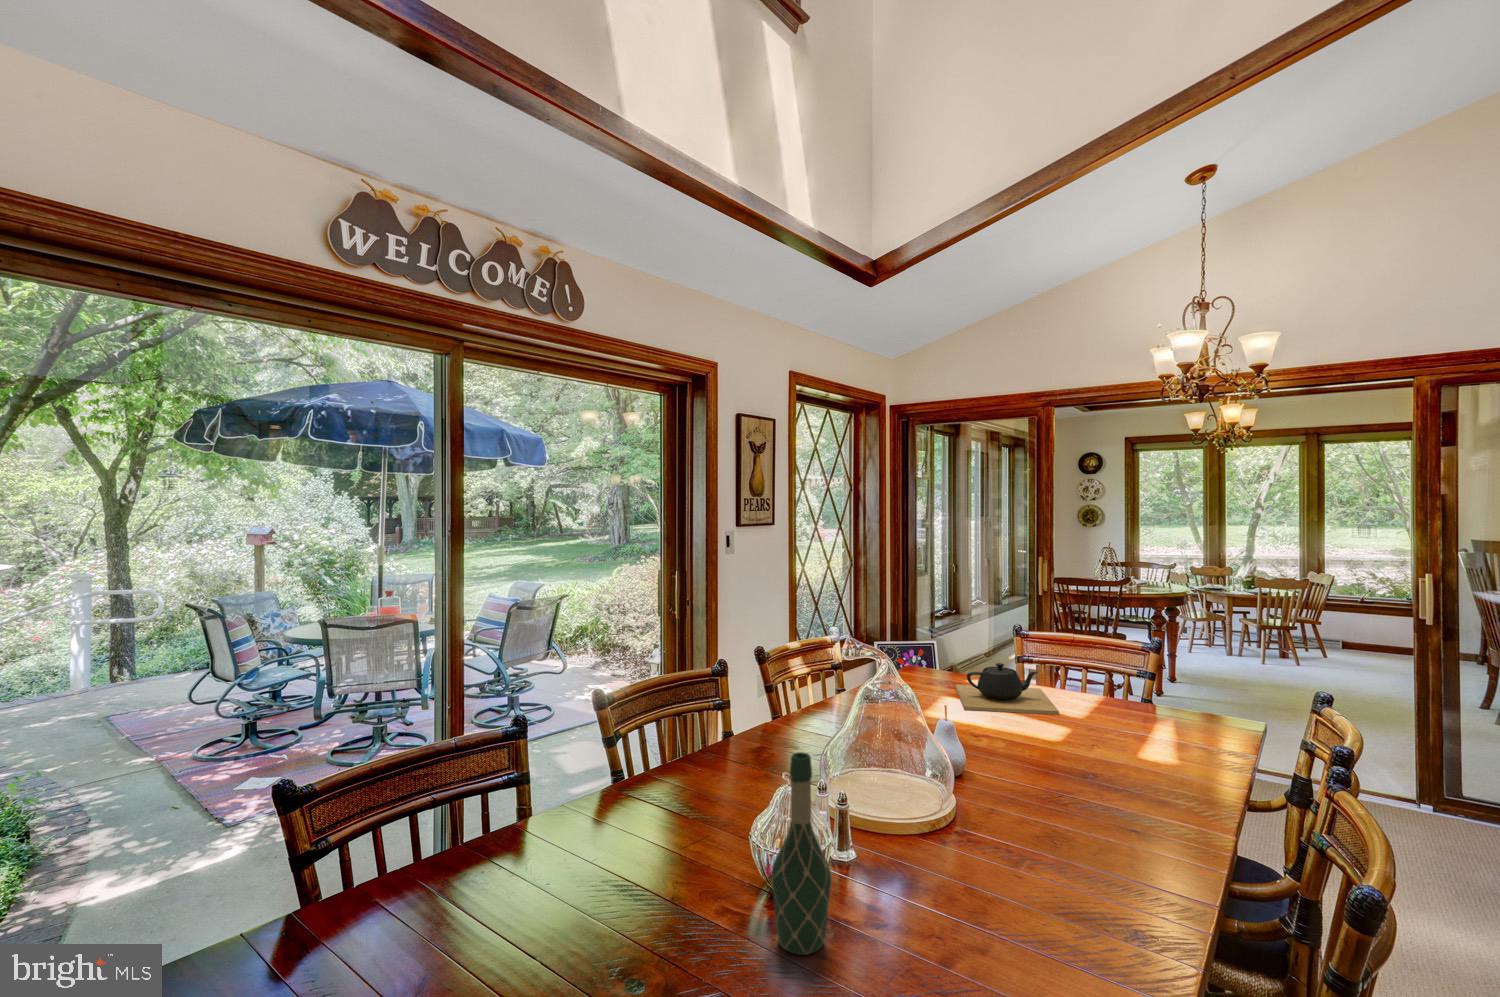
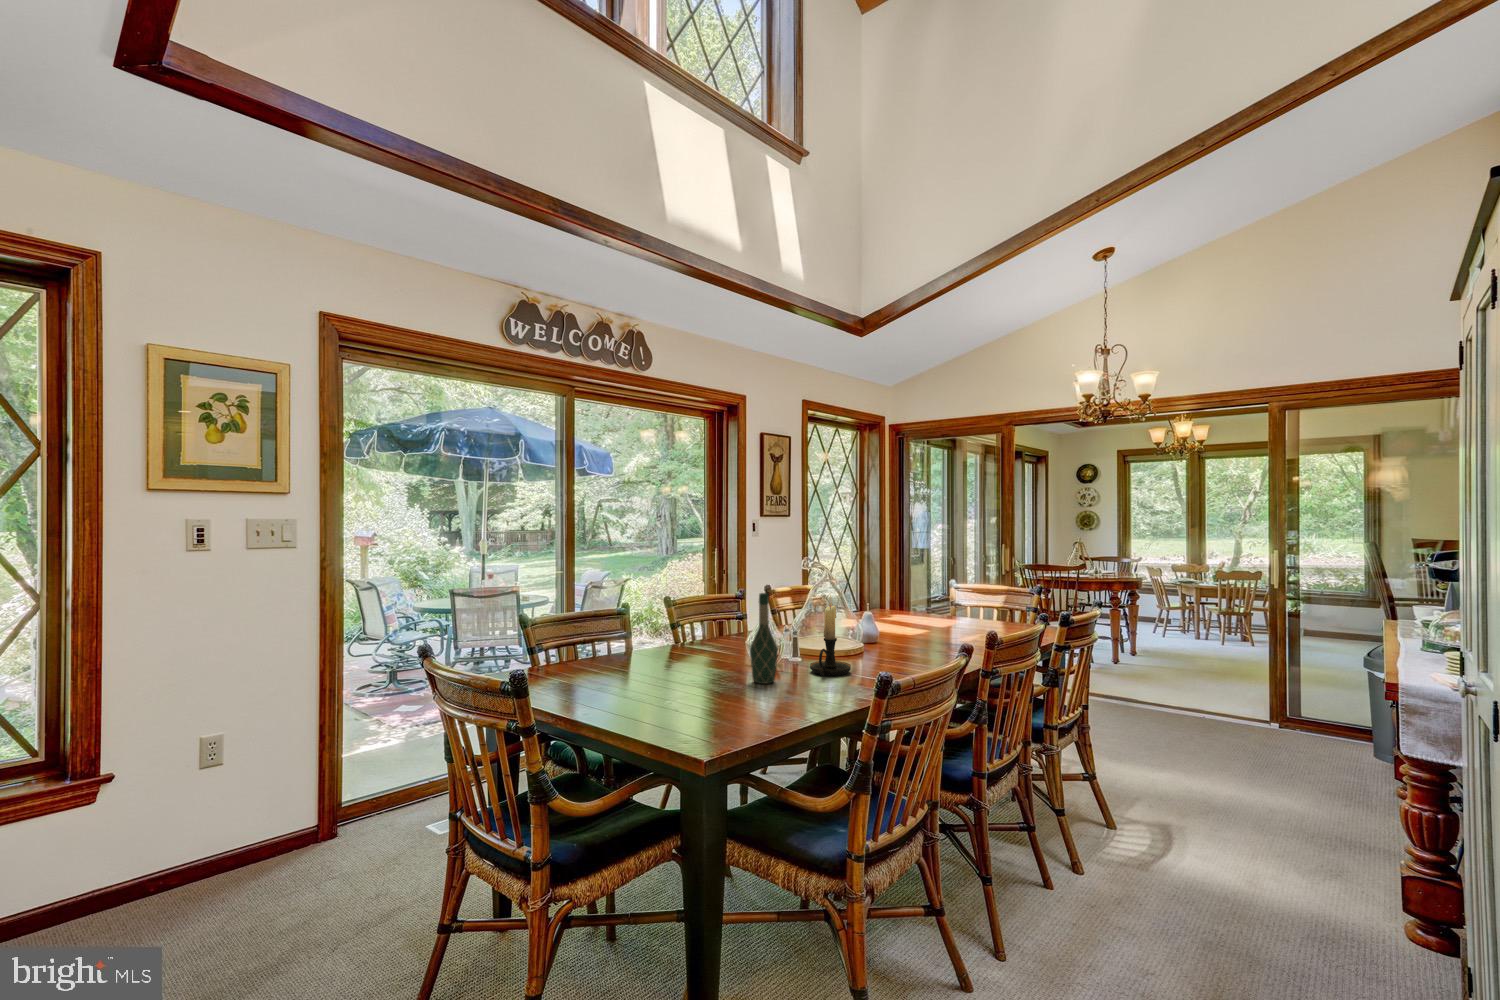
teapot: present [956,663,1059,715] -> none [901,599,962,629]
candle holder: none [881,733,964,913] -> present [810,595,851,676]

